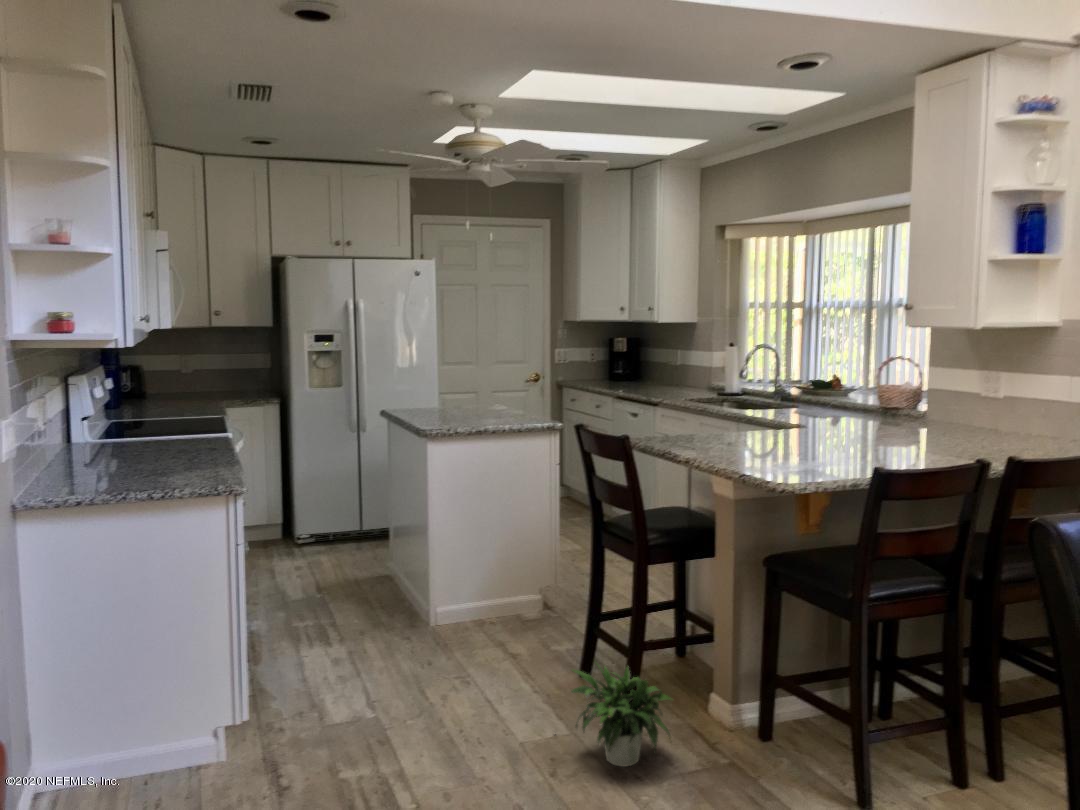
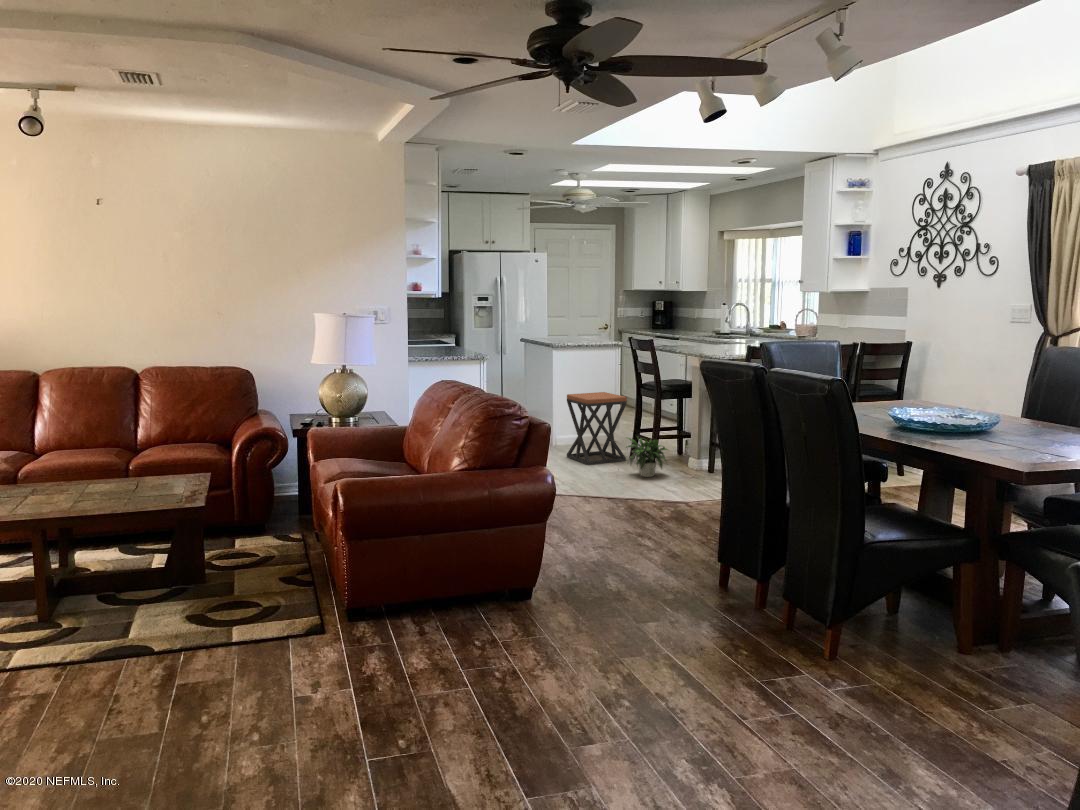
stool: none [446,532,572,707] -> present [567,392,627,465]

